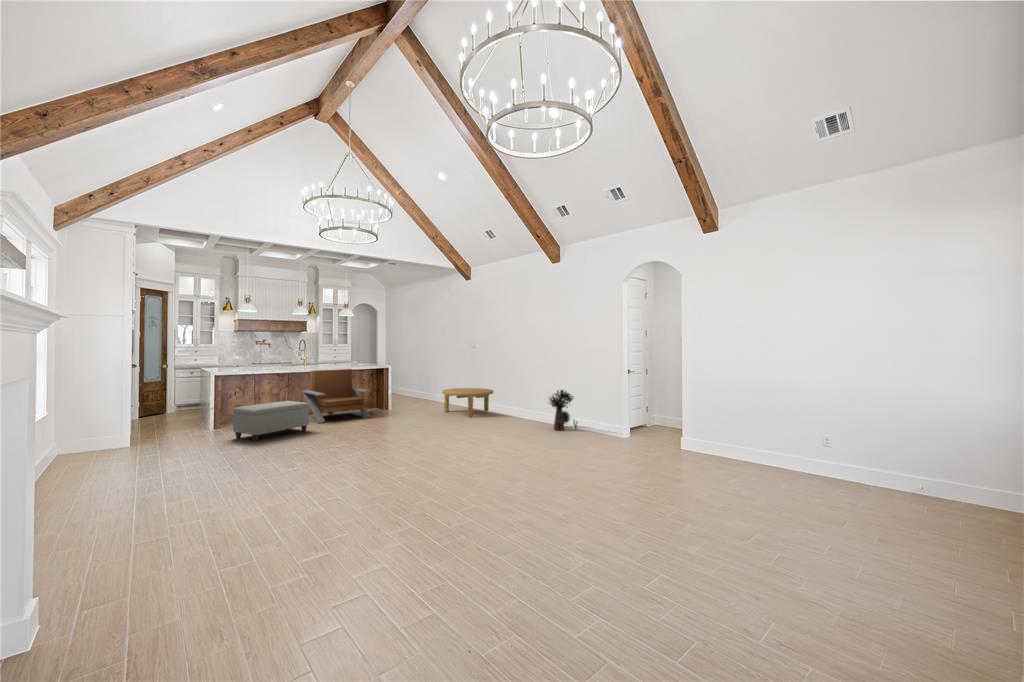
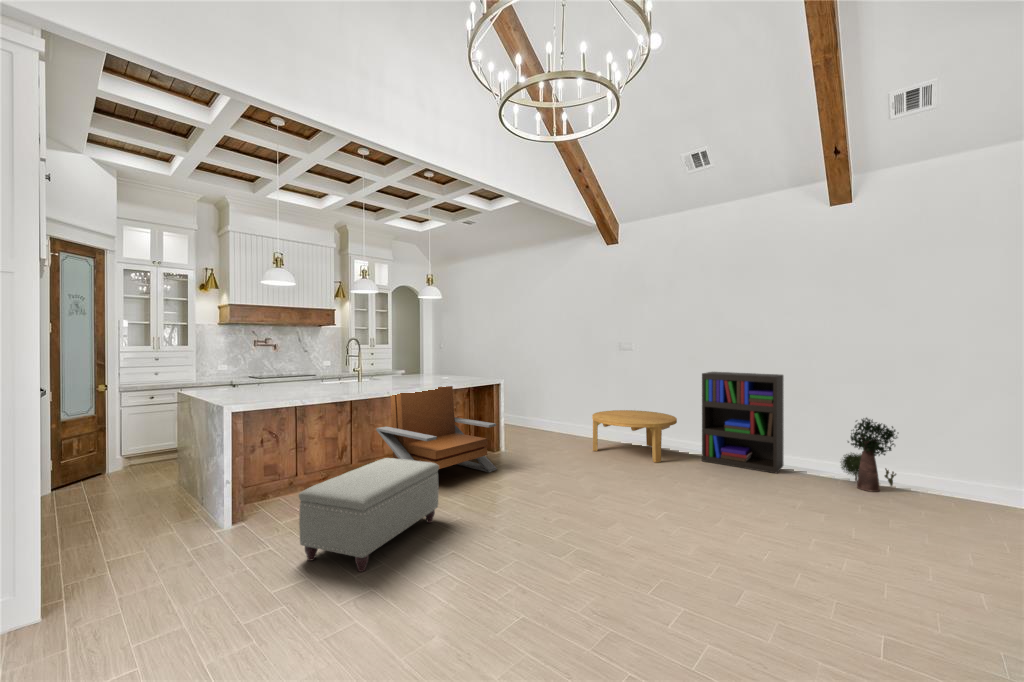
bookshelf: none [498,363,542,423] -> present [702,372,784,474]

